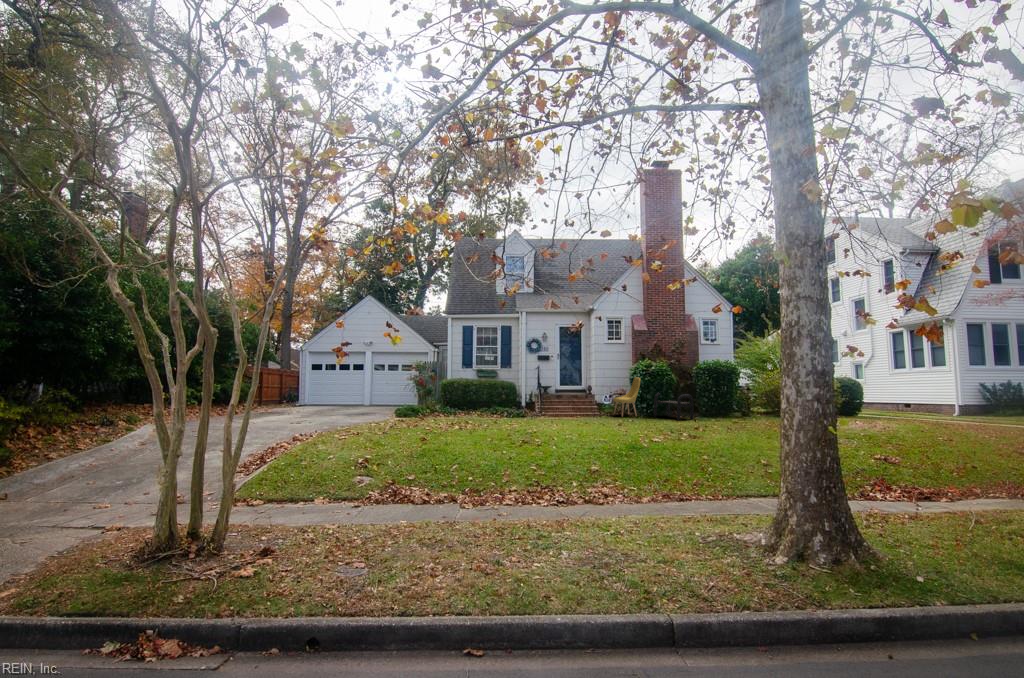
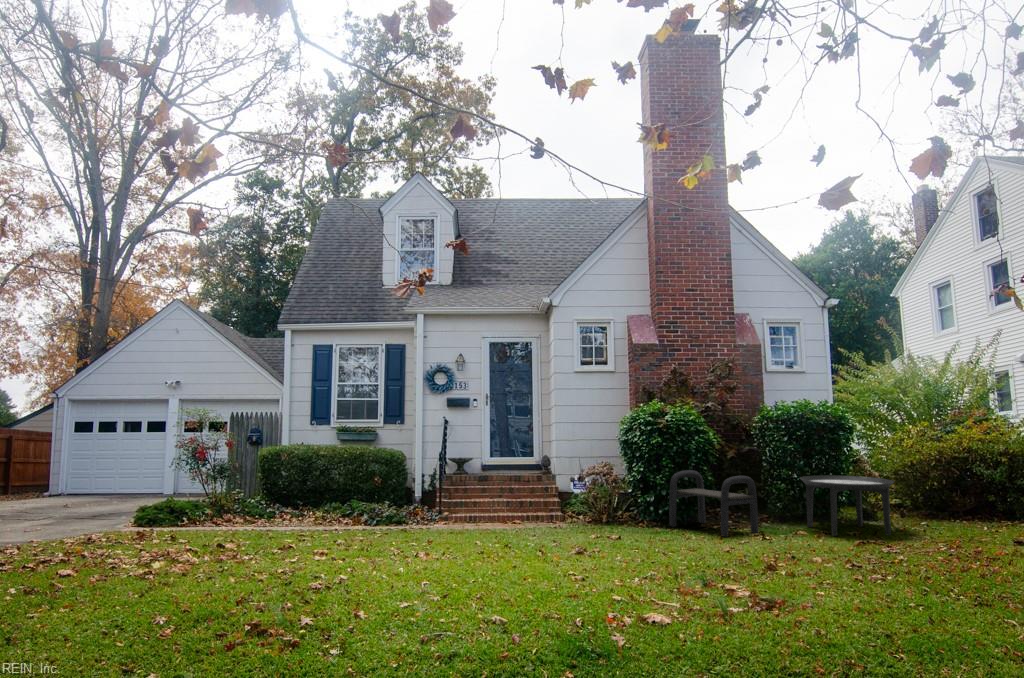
chair: present [614,377,640,416] -> none [582,438,639,527]
round table: none [713,395,754,420] -> present [800,475,894,536]

